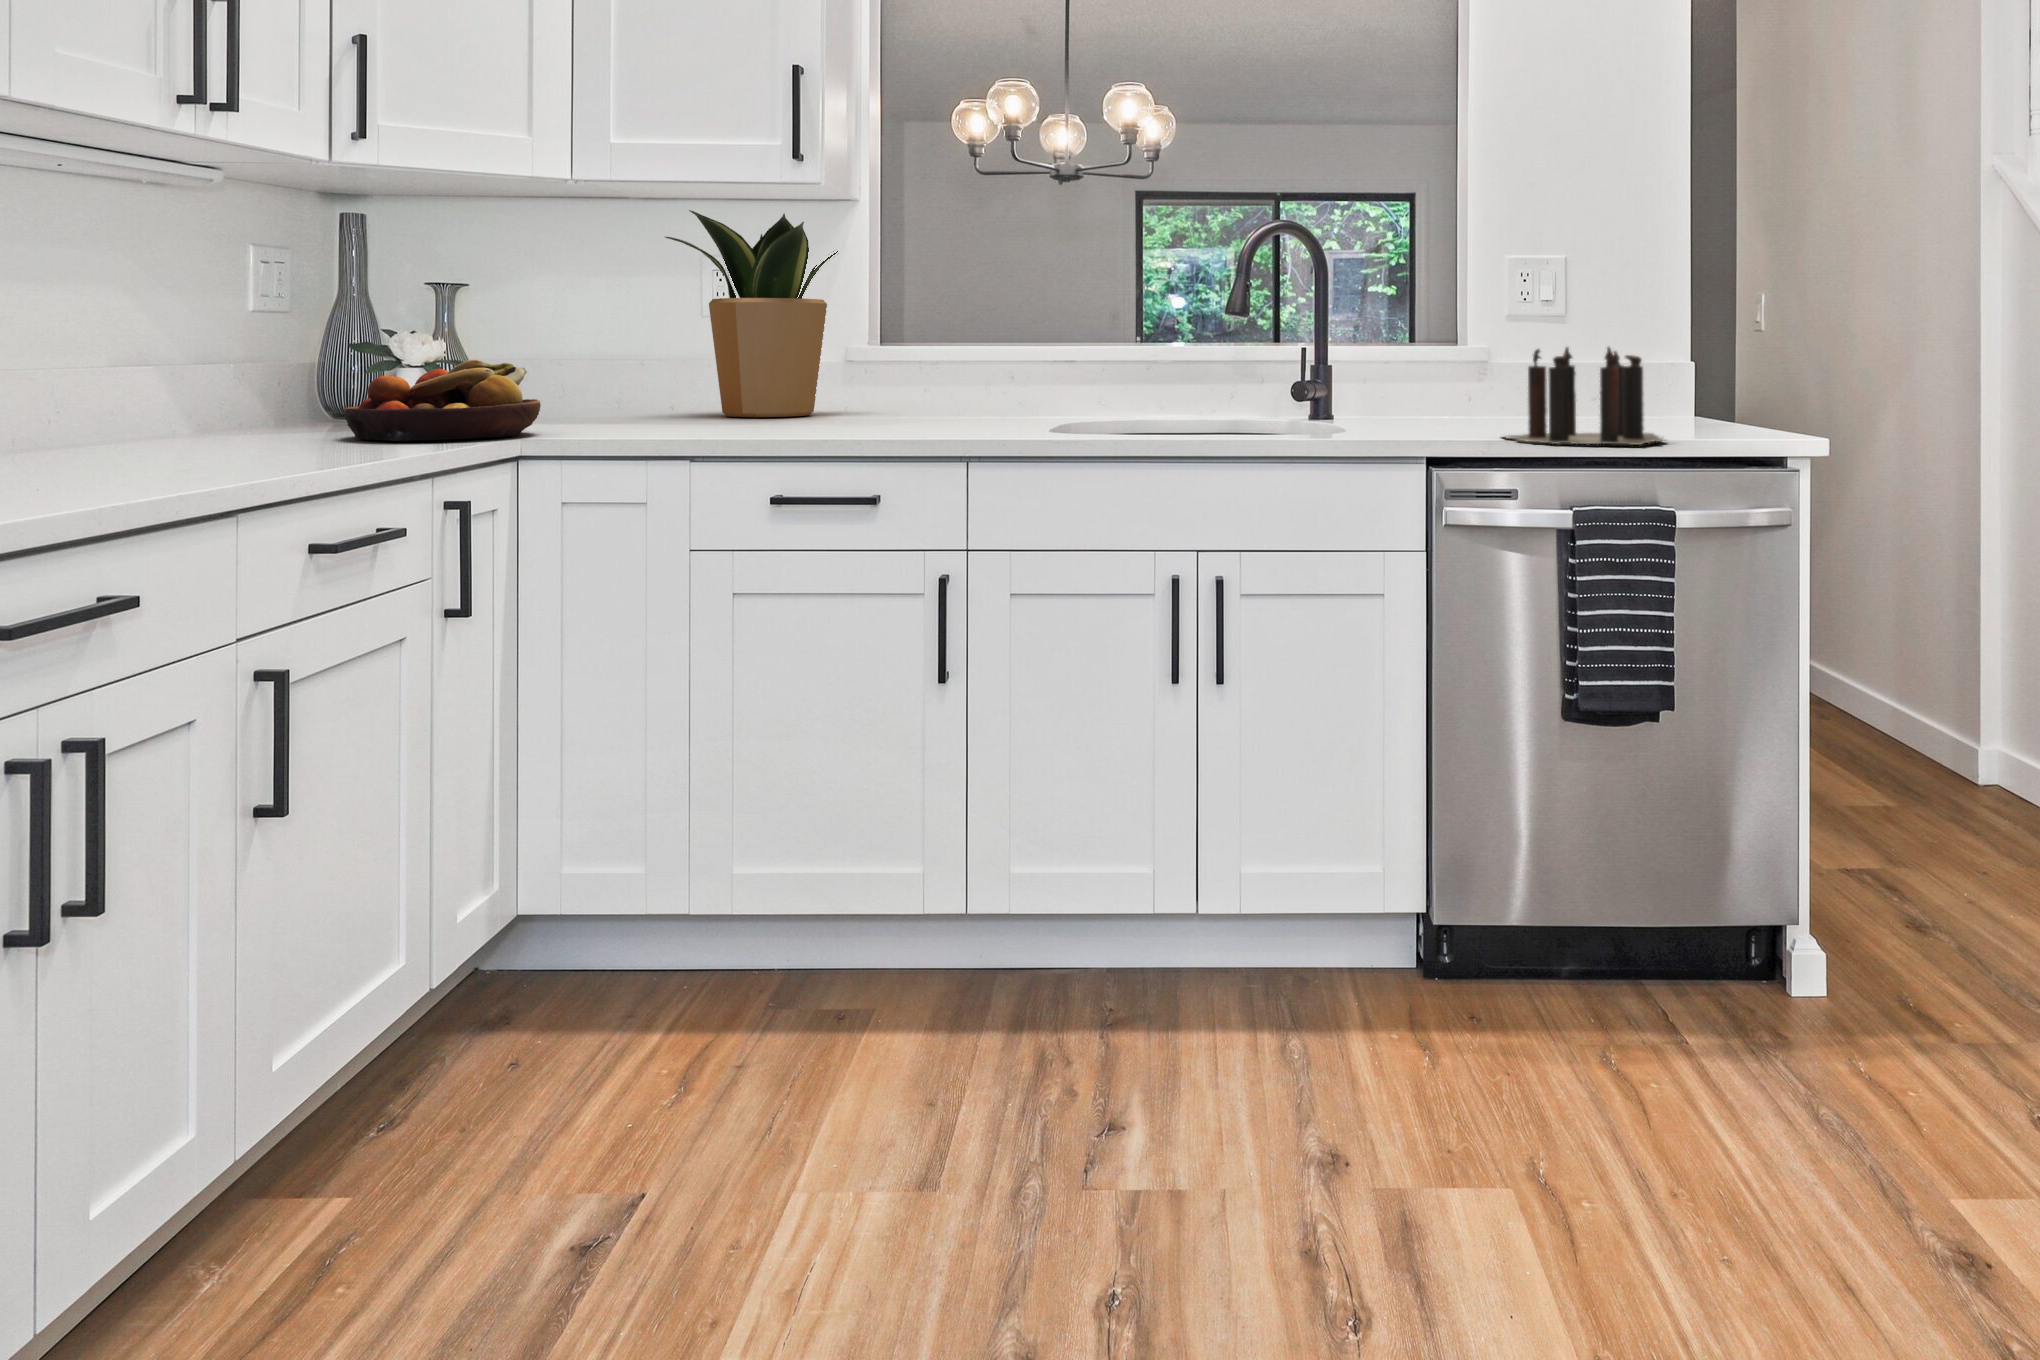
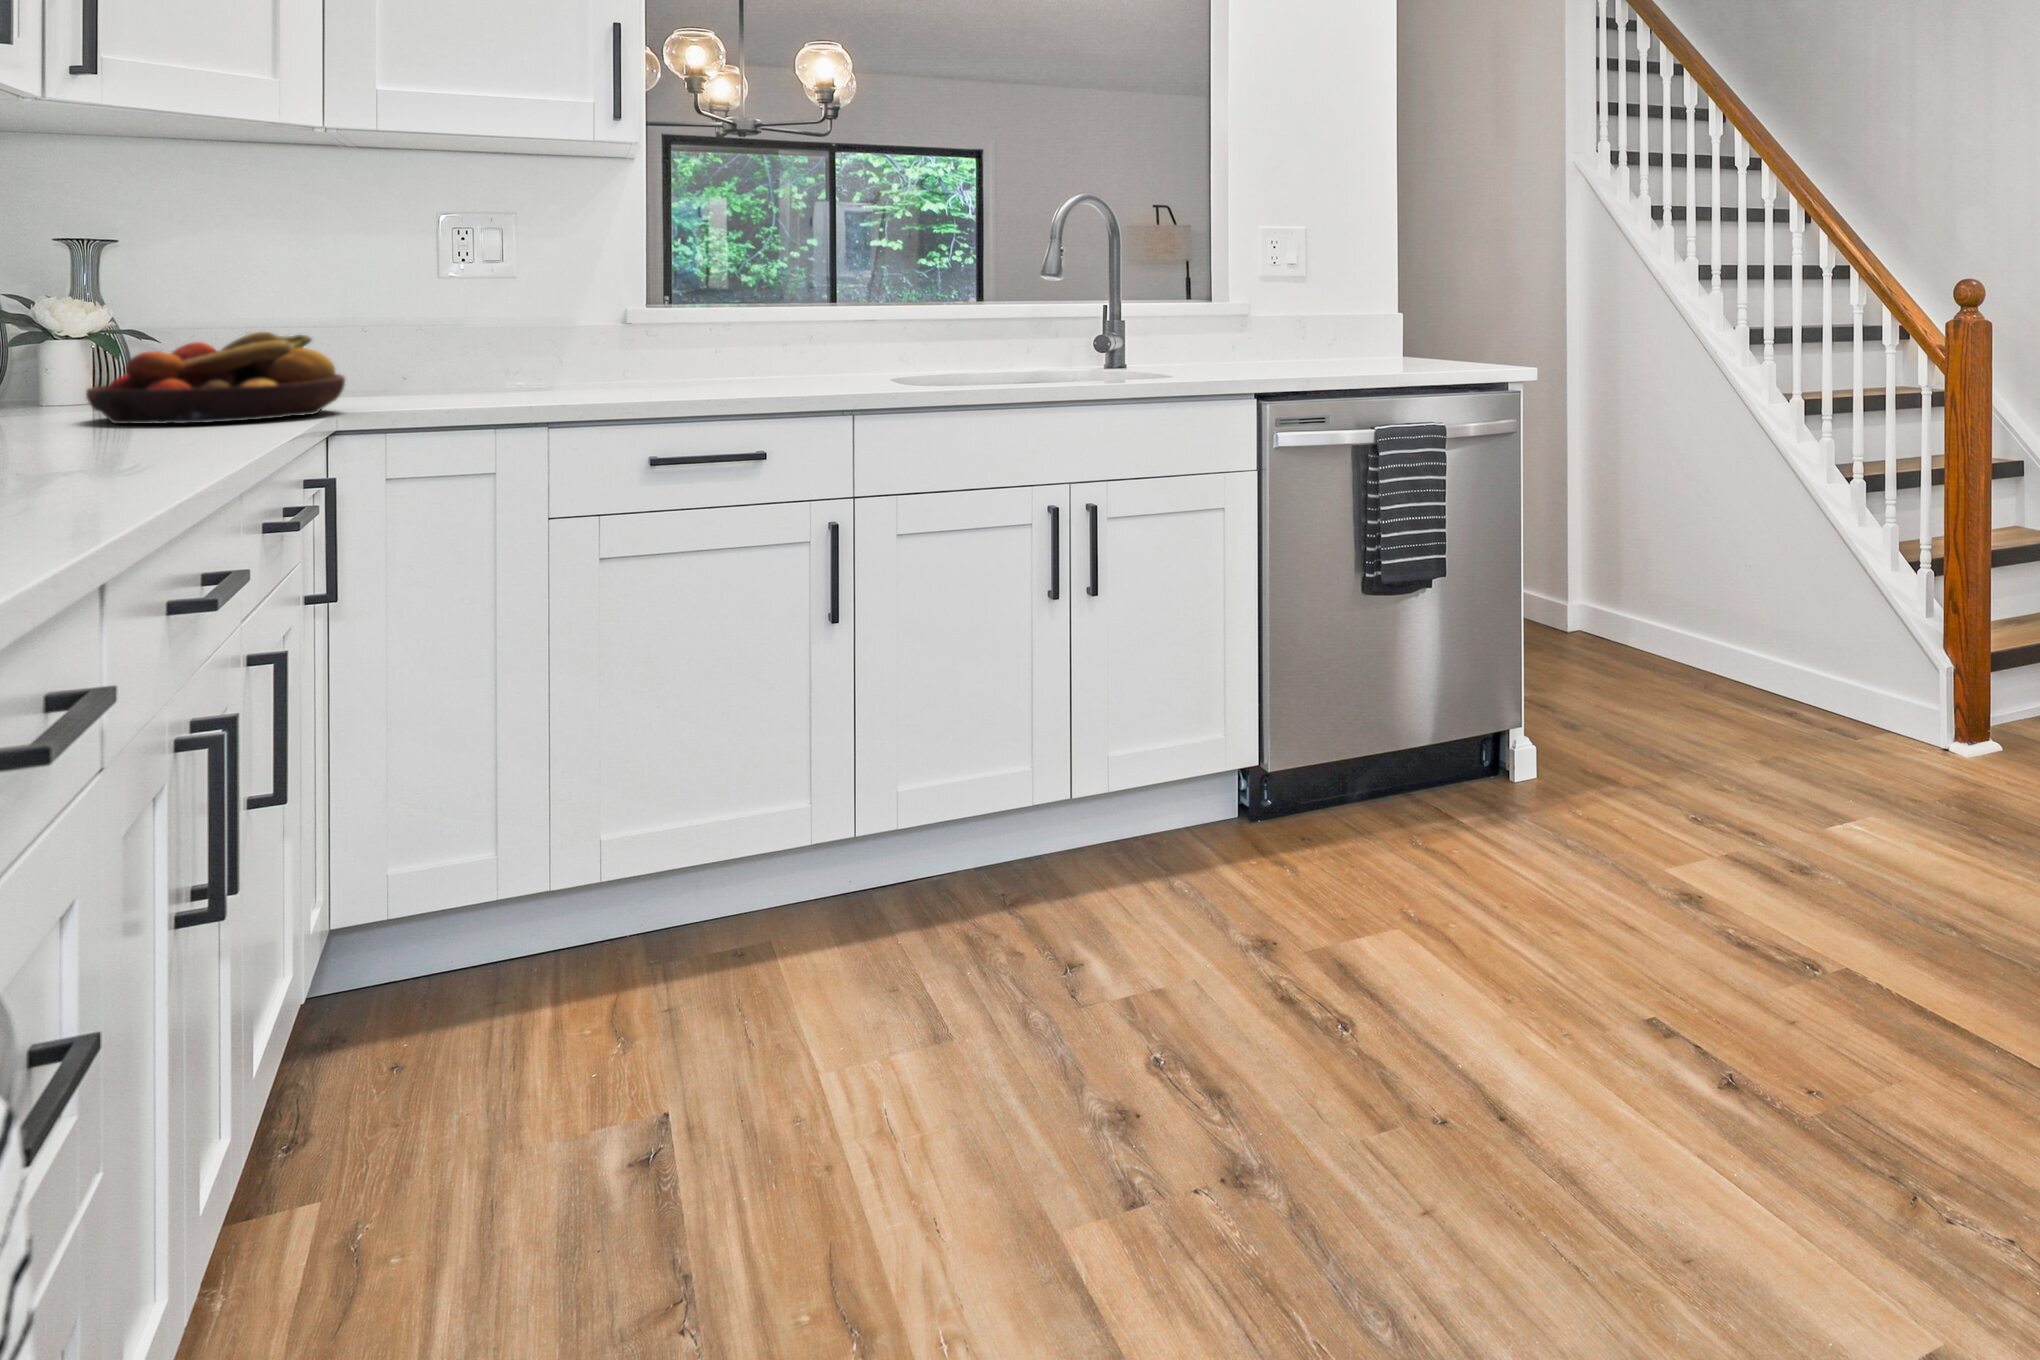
potted plant: present [665,210,838,417] -> none [405,166,649,385]
candle: present [1506,347,1664,445] -> none [1303,307,1473,384]

